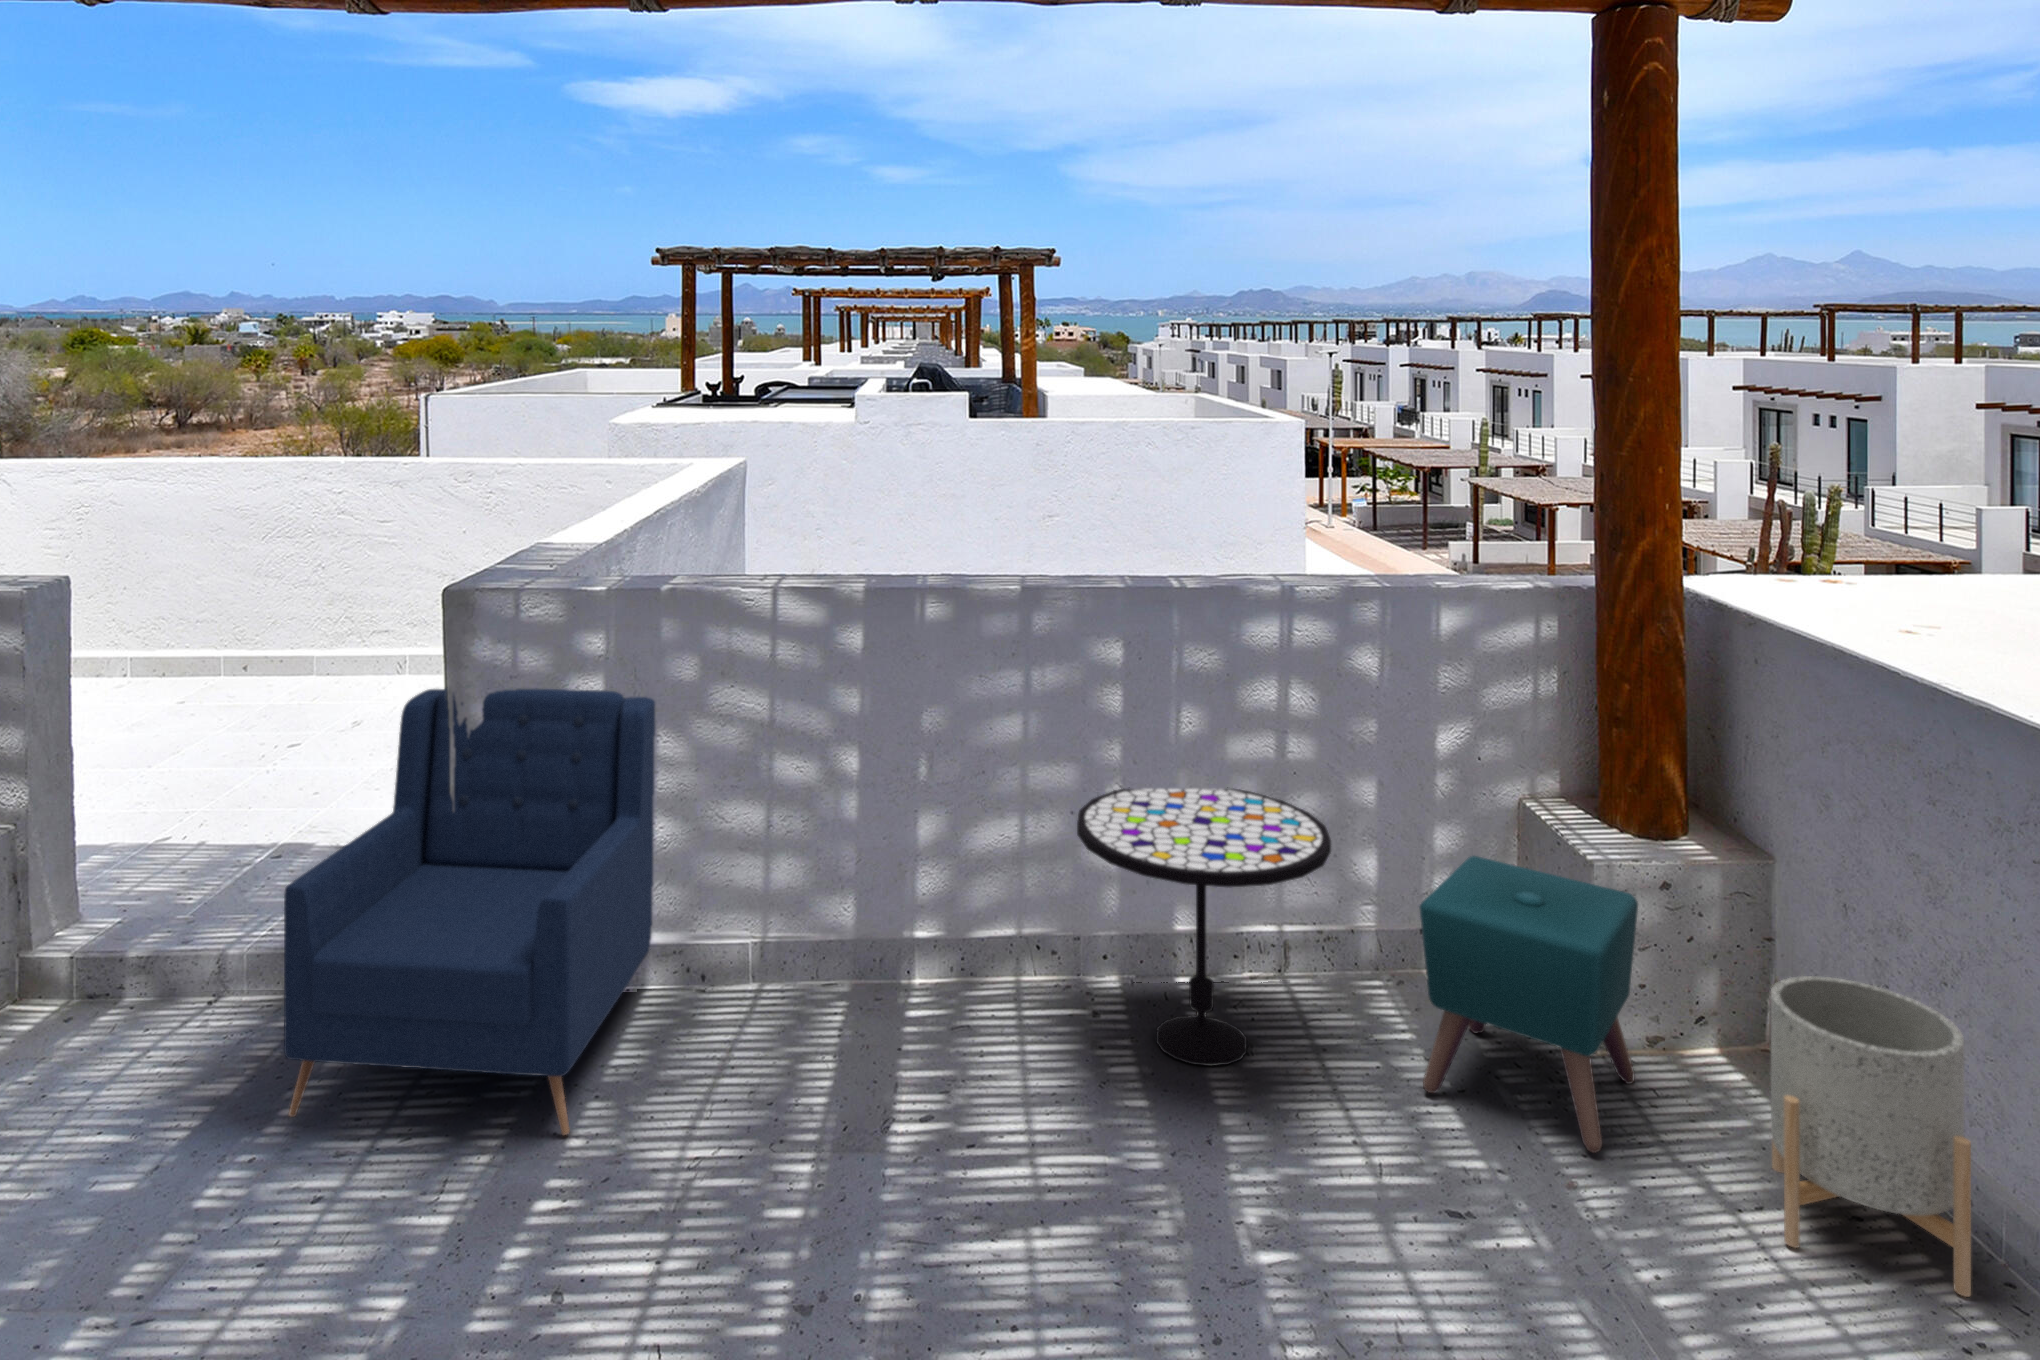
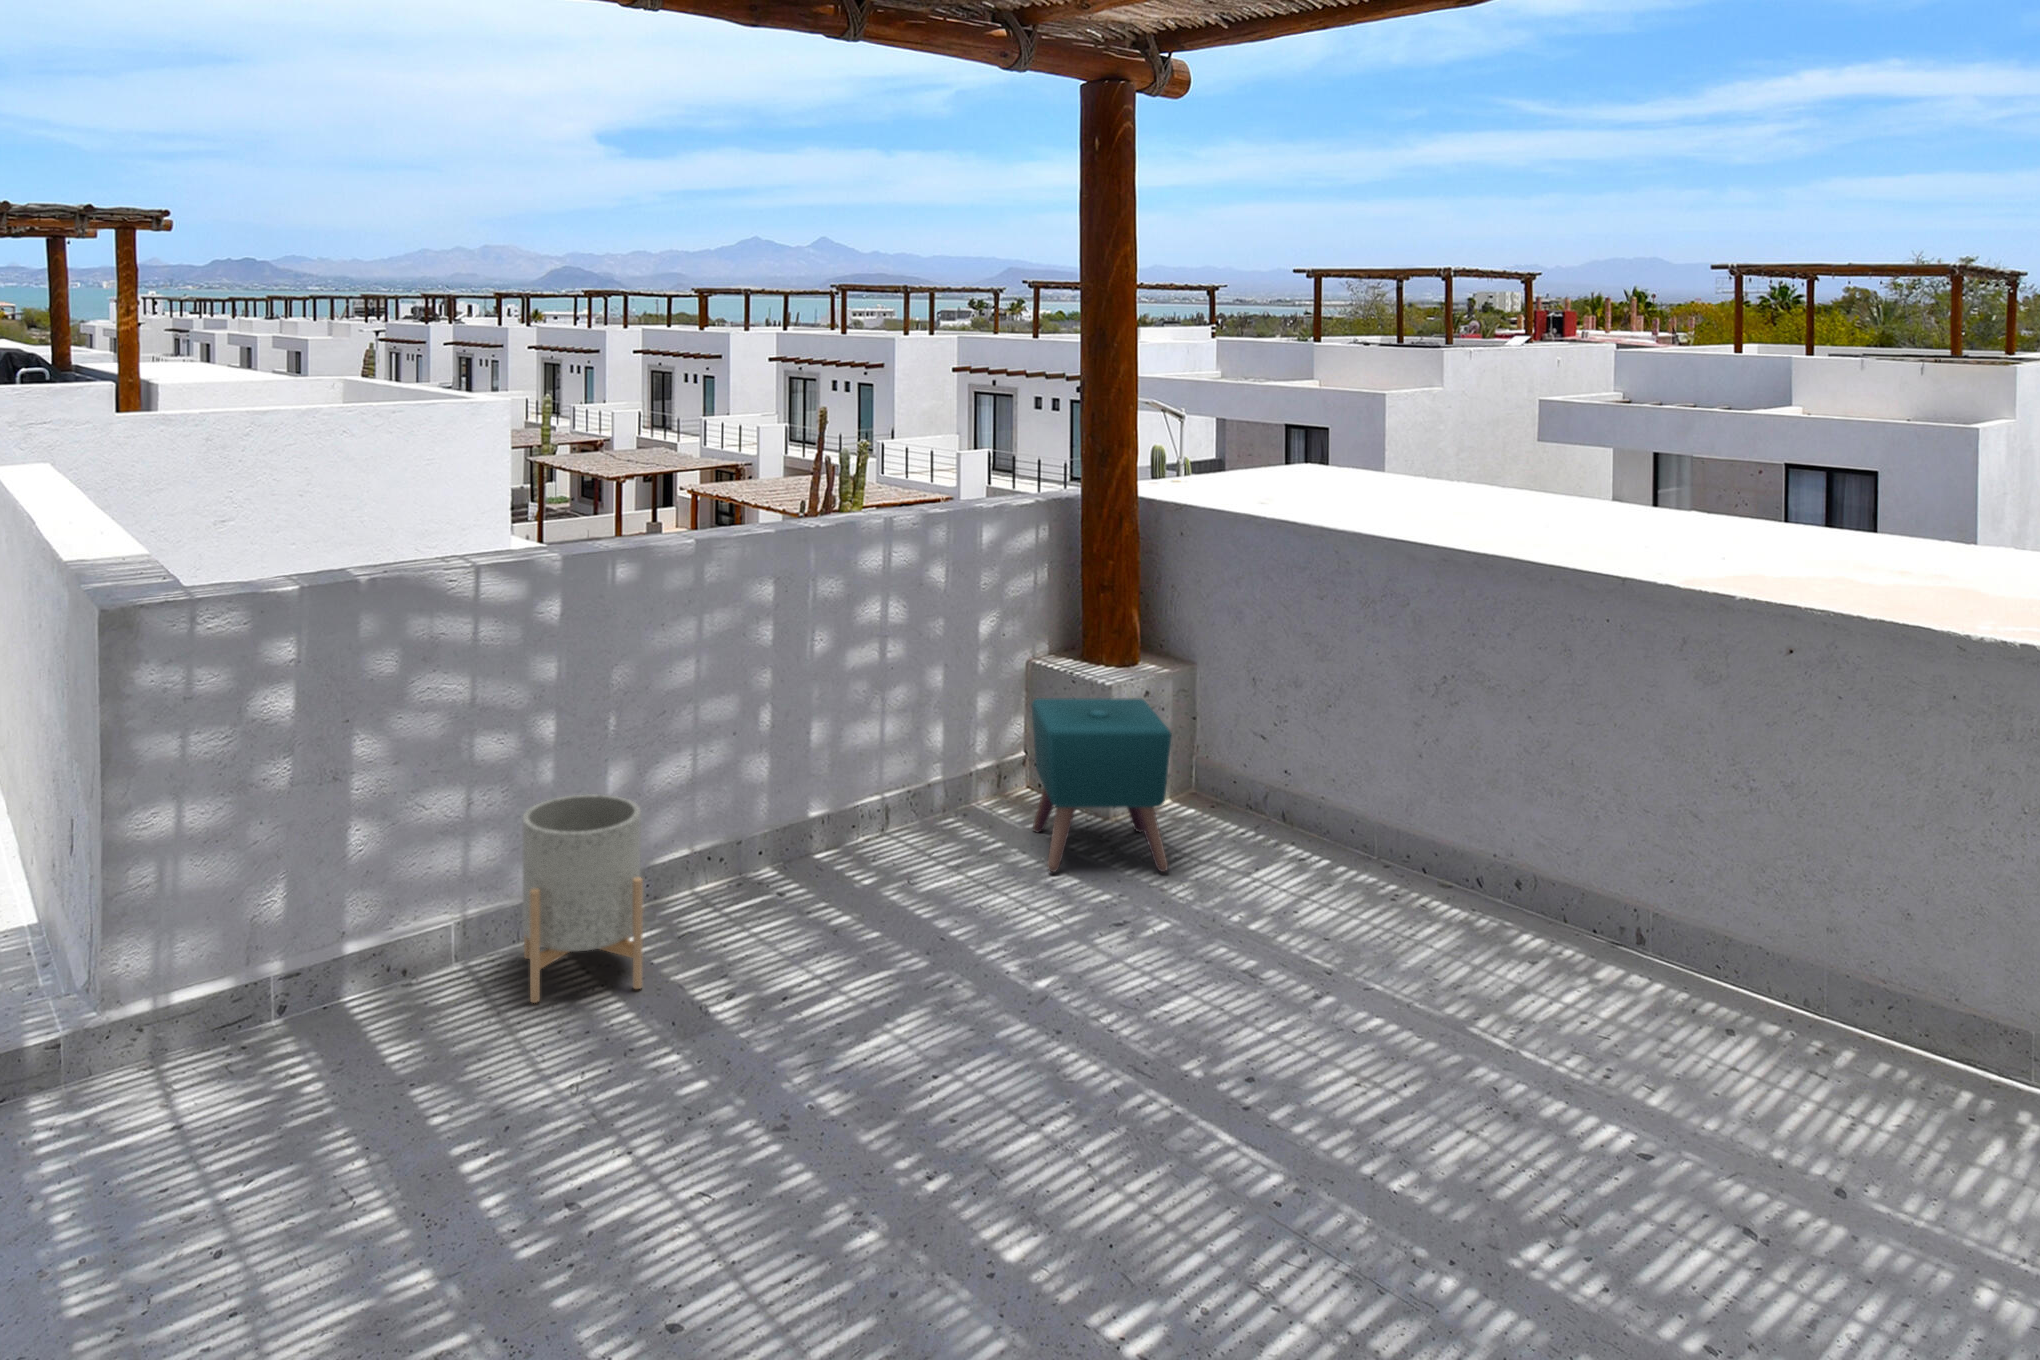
armchair: present [284,689,655,1135] -> none [49,689,459,1265]
side table: present [1077,789,1331,1066] -> none [784,684,992,908]
planter: present [1771,976,1971,1297] -> present [523,794,643,1003]

